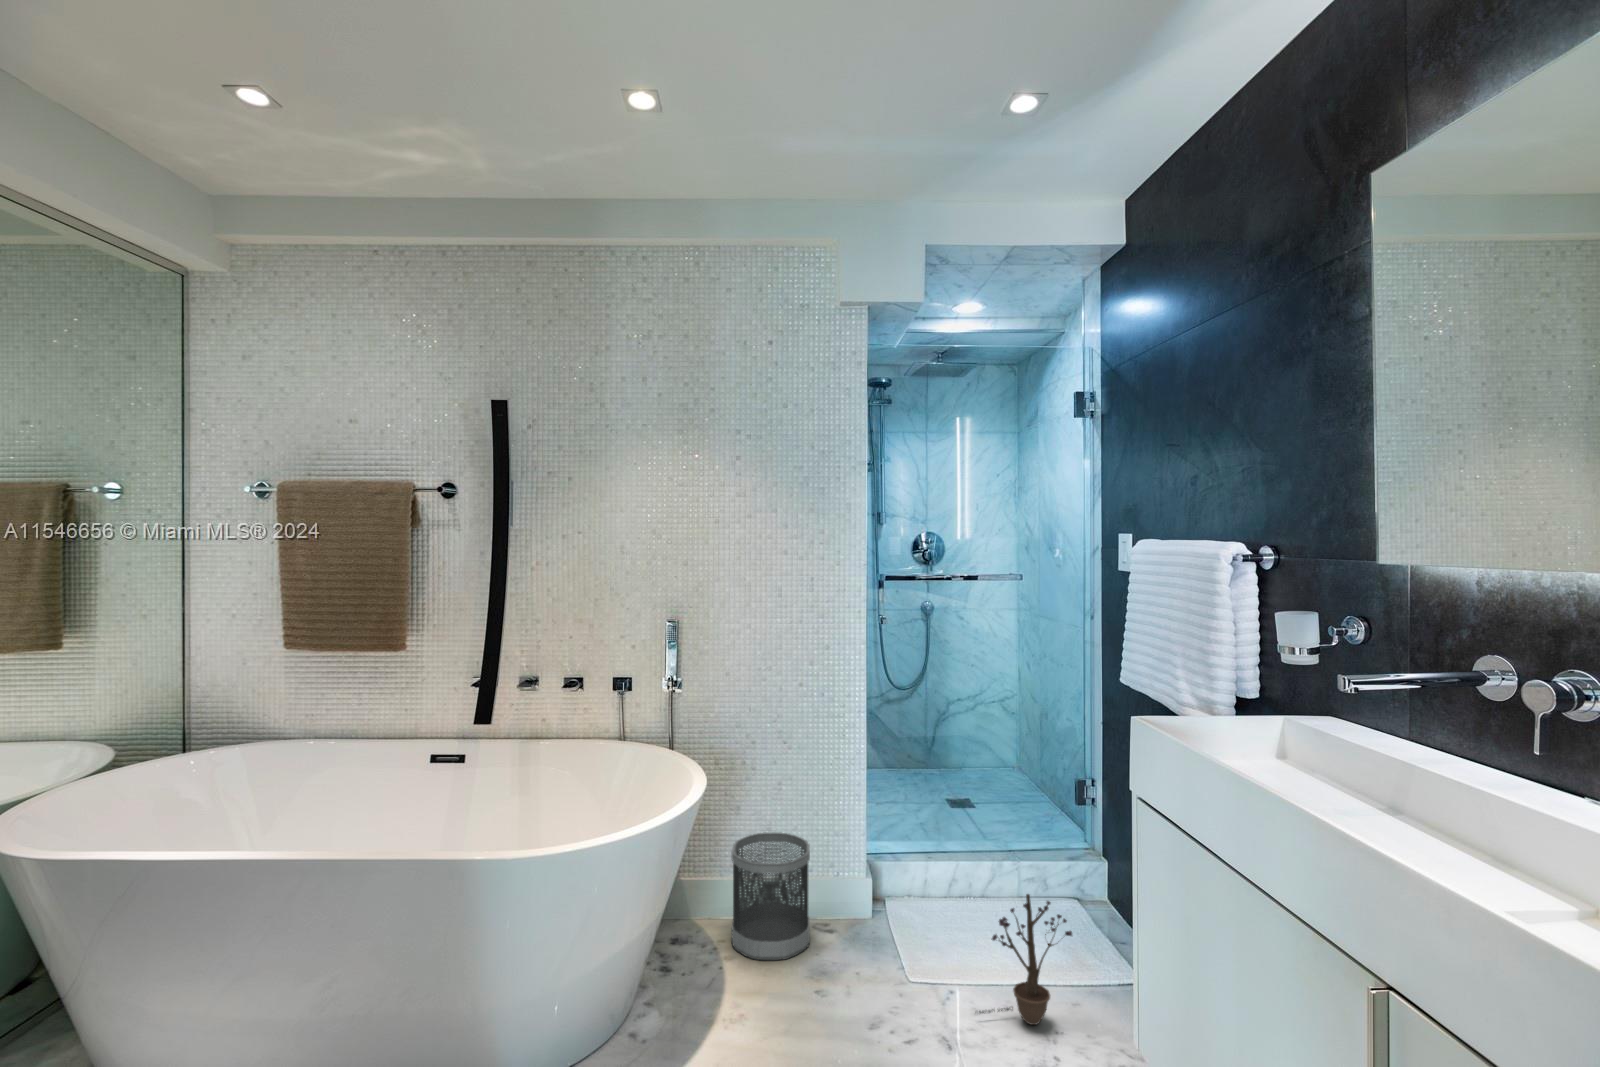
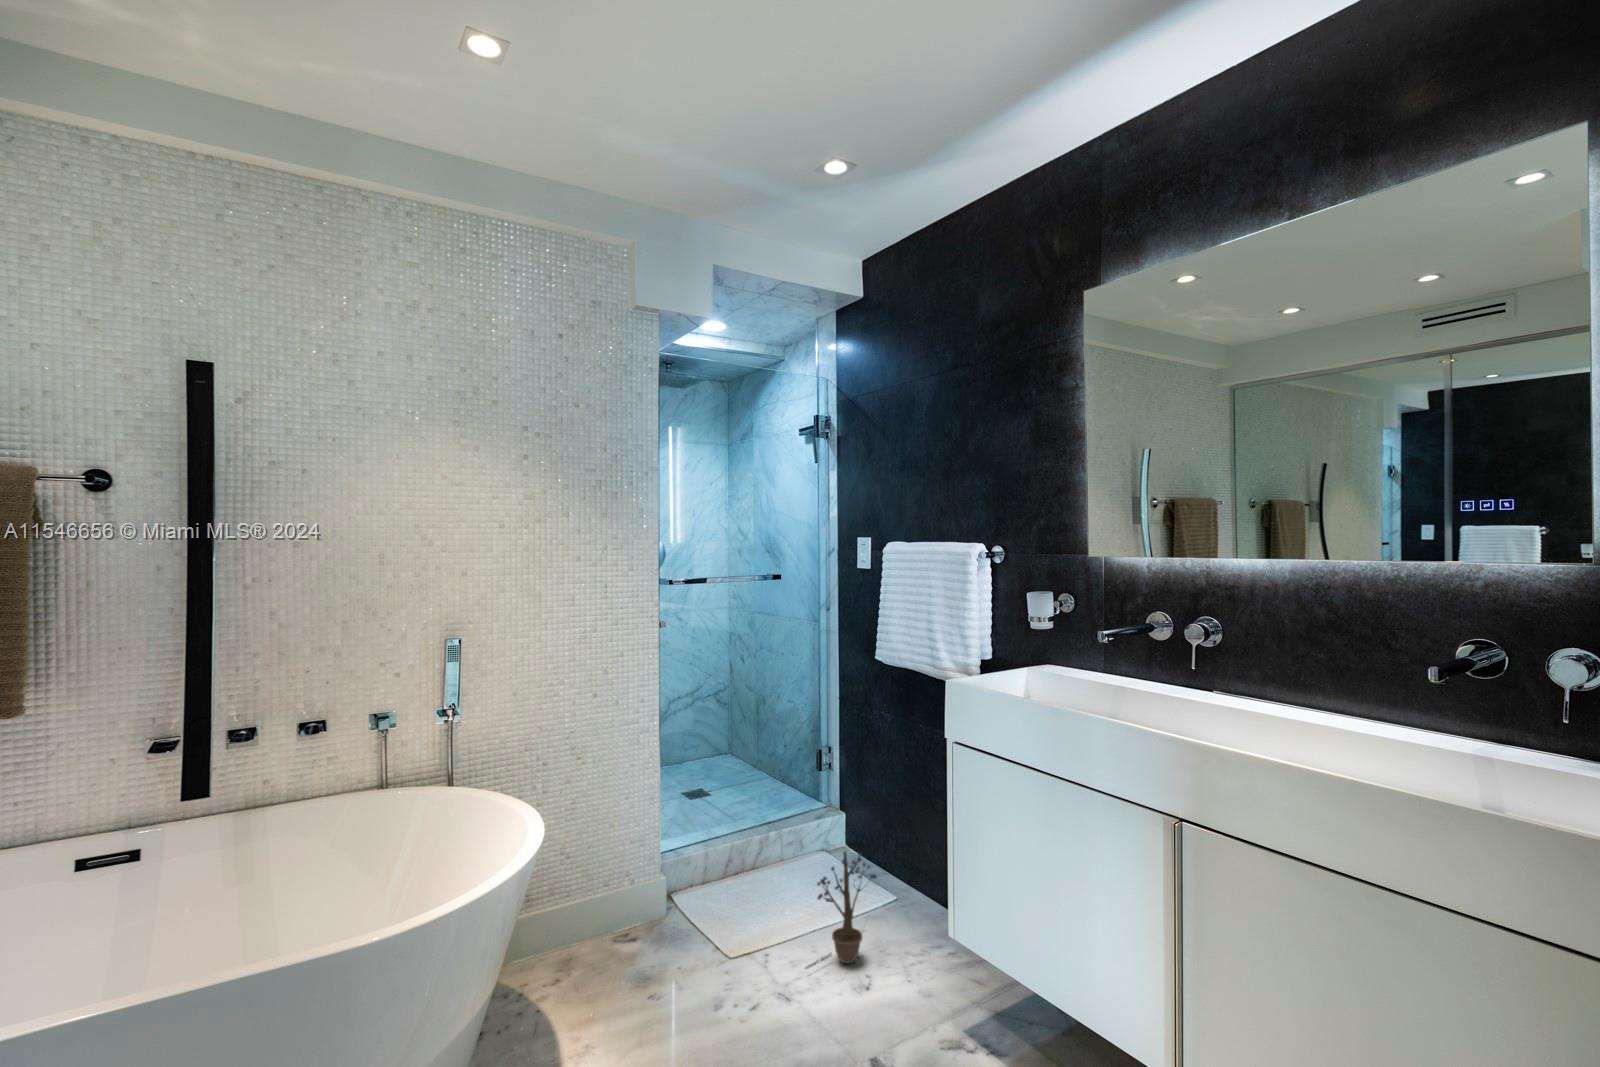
wastebasket: present [732,832,810,960] -> none [533,850,621,991]

